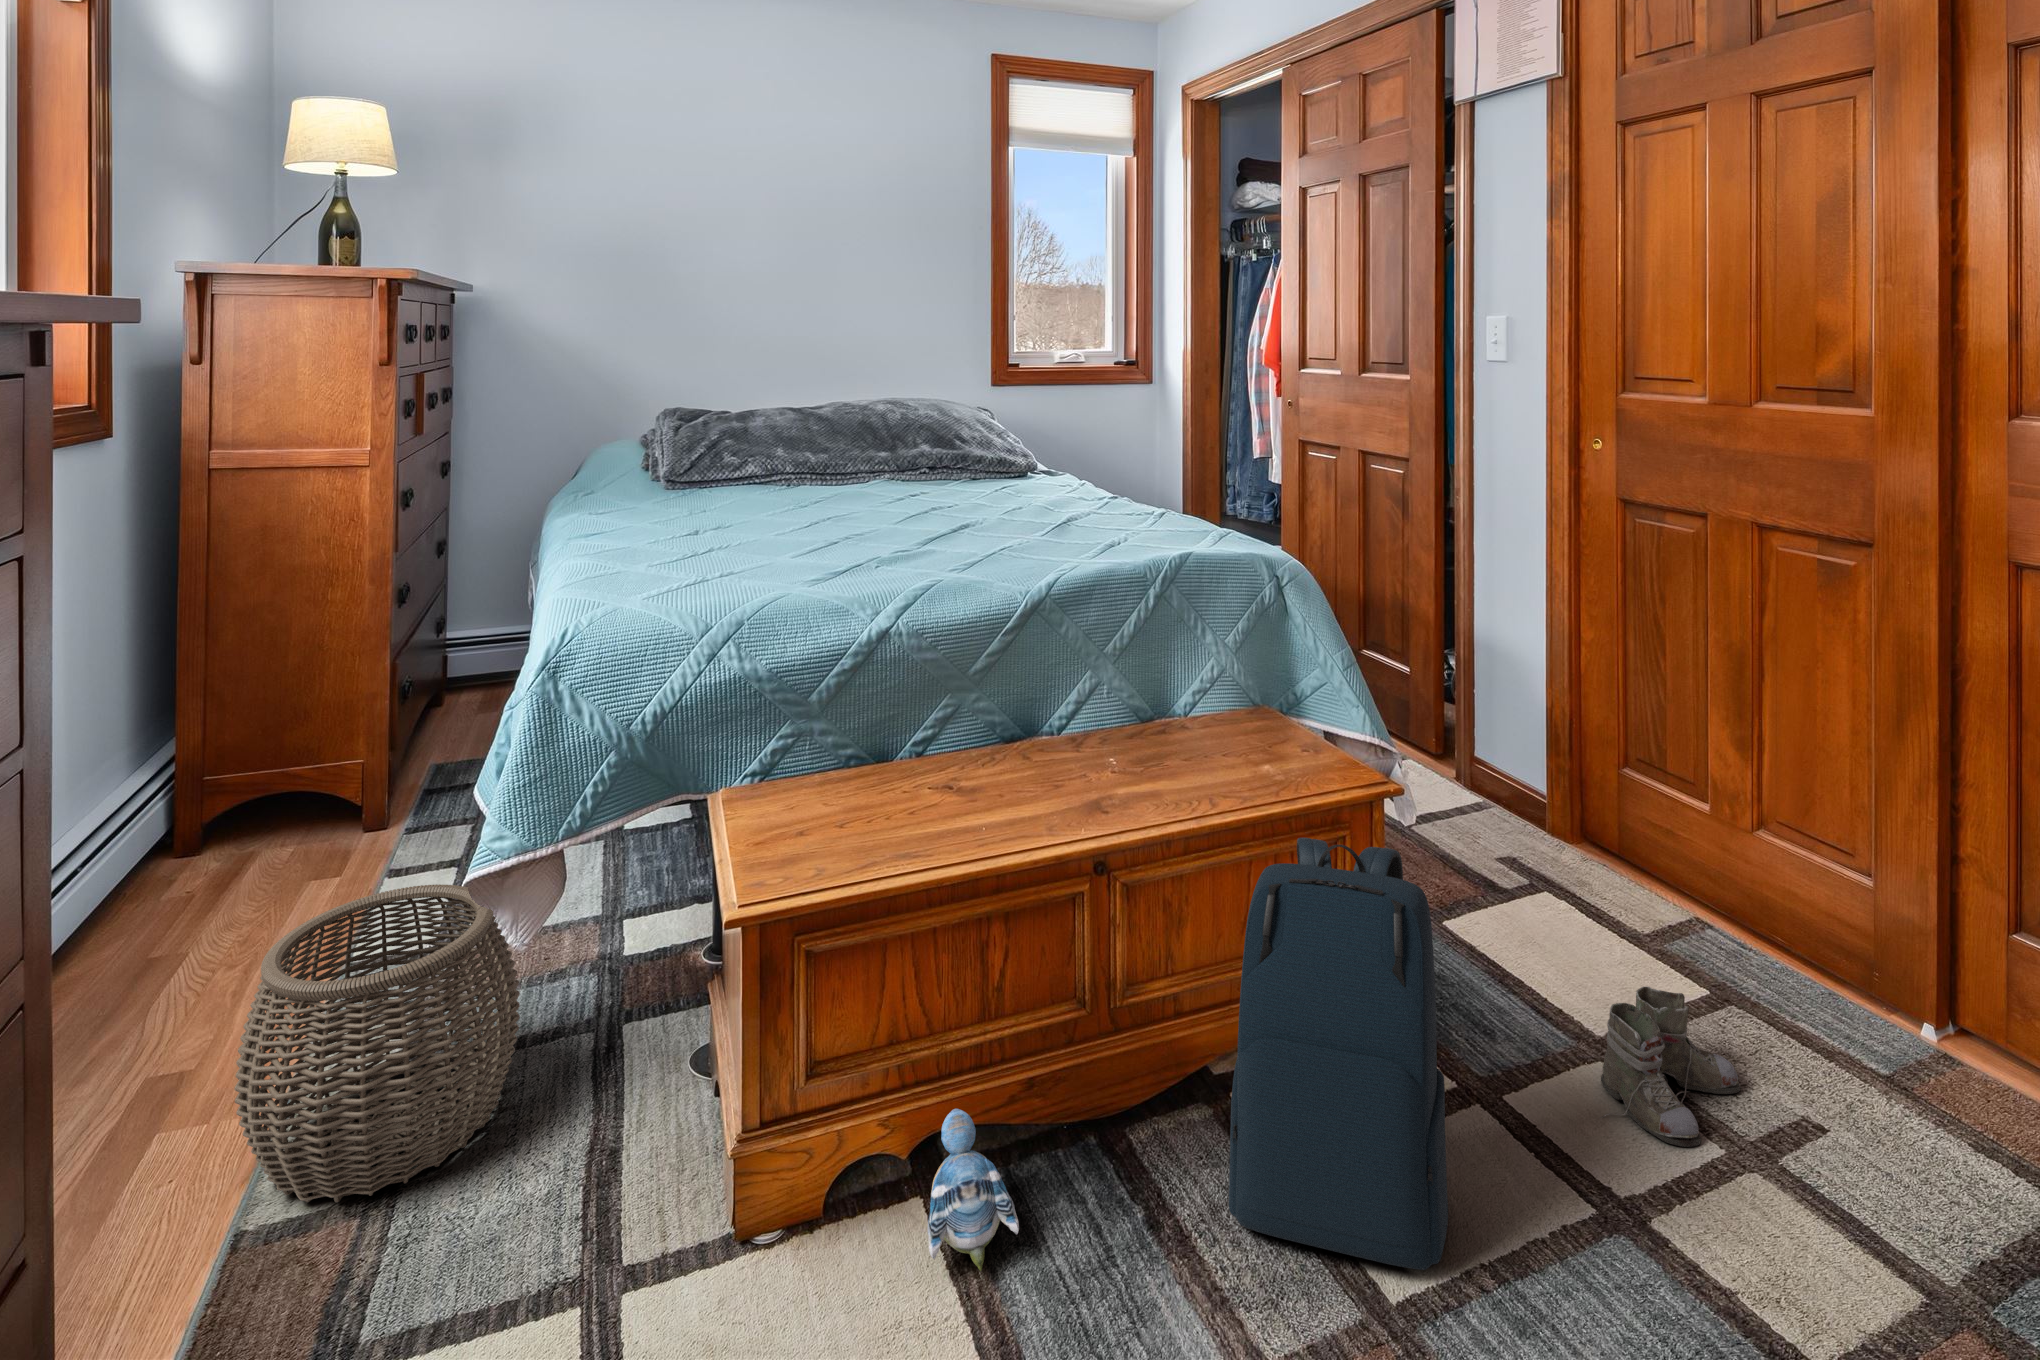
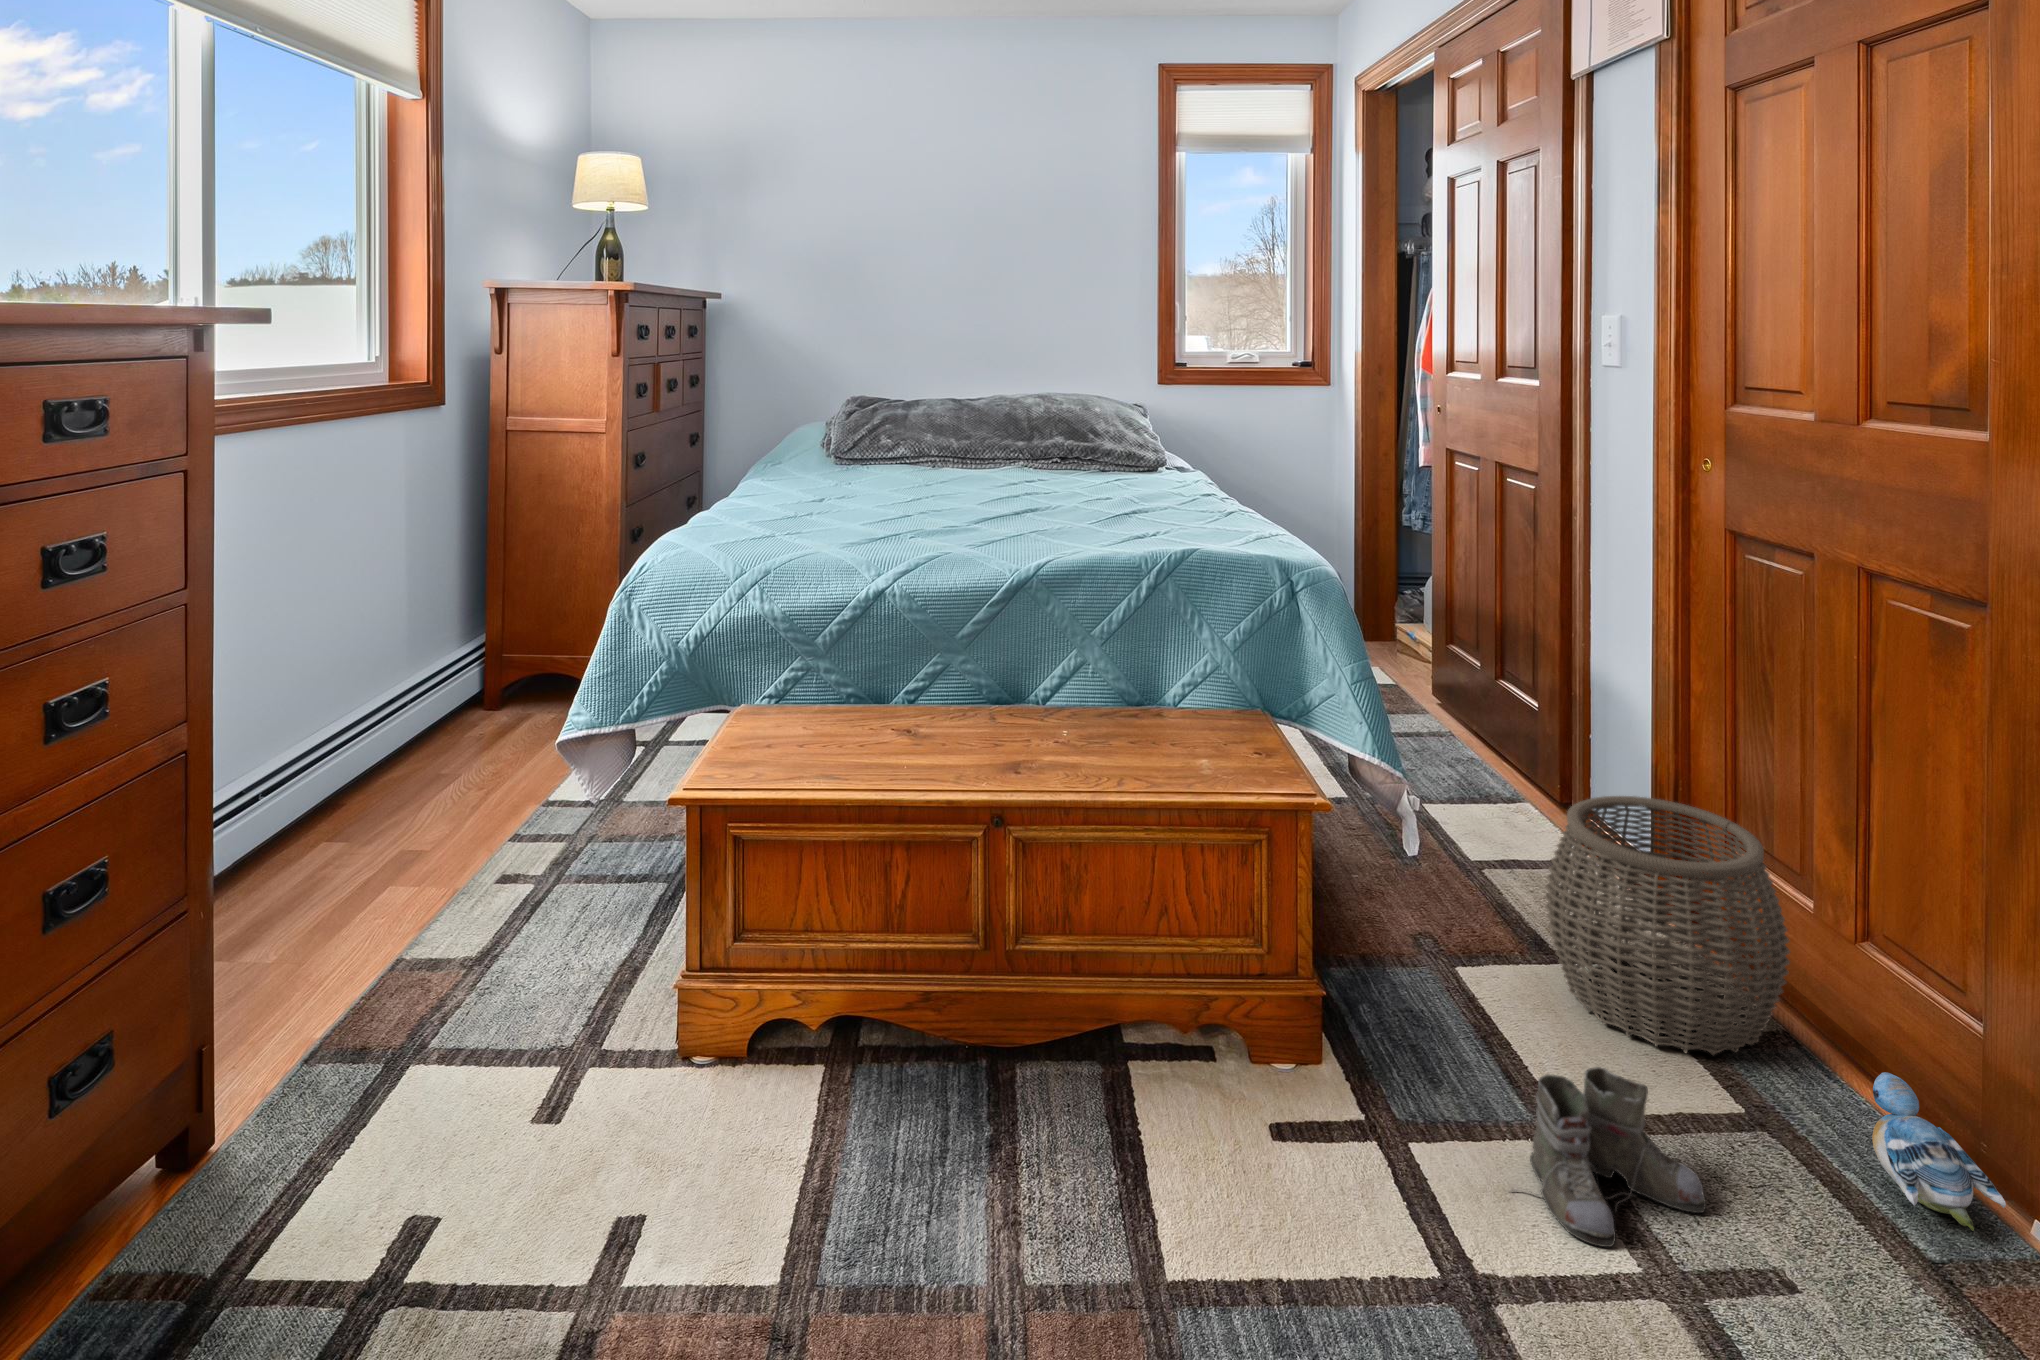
backpack: present [1229,838,1448,1270] -> none [1057,819,1289,1259]
woven basket: present [234,884,520,1202] -> present [1545,796,1790,1055]
plush toy: present [928,1109,1019,1271] -> present [1872,1072,2006,1231]

